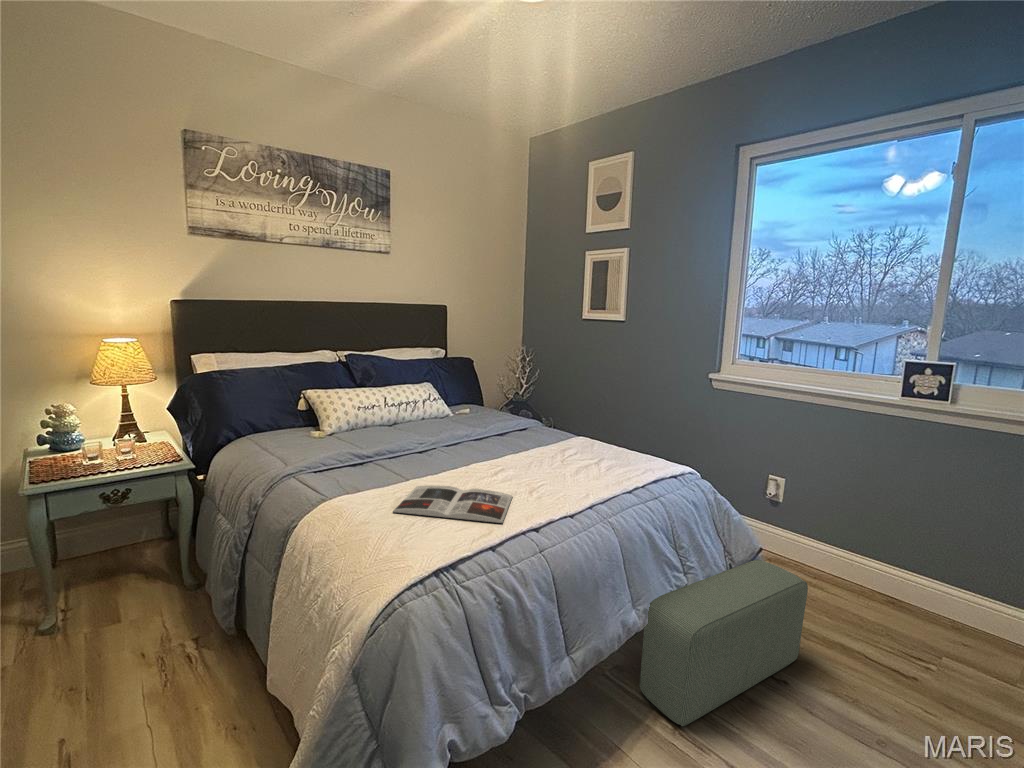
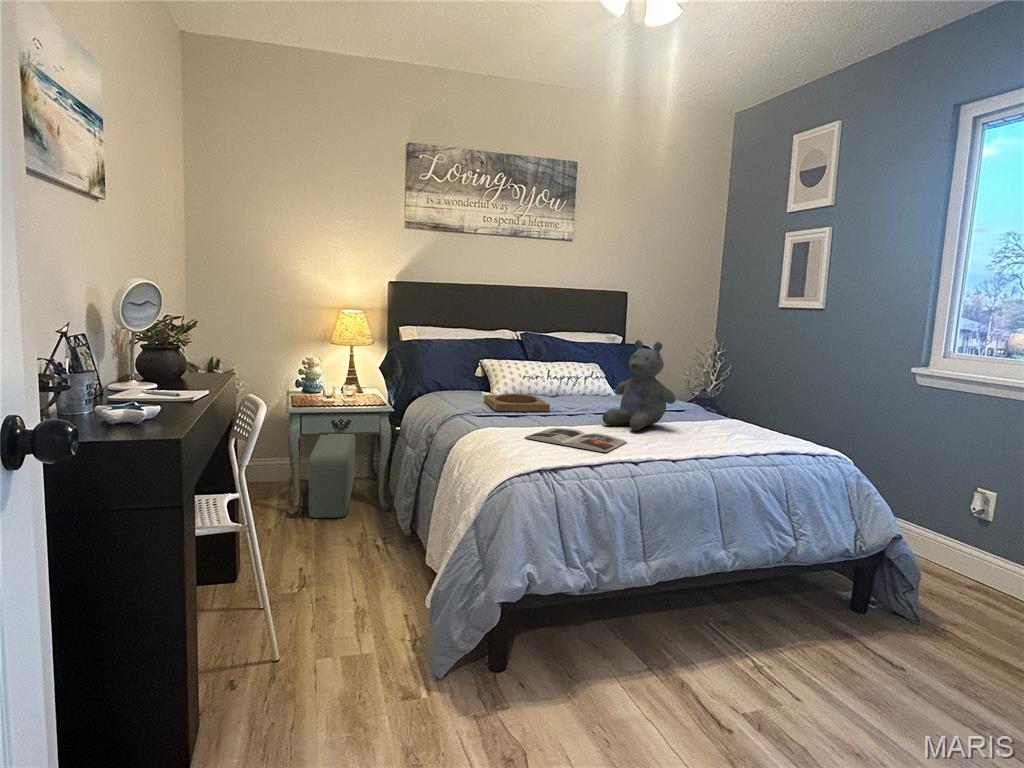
stuffed bear: none [469,370,546,474] -> present [602,340,676,431]
tray: none [317,432,401,463] -> present [484,393,550,411]
pouf: present [640,560,808,726] -> present [308,434,356,518]

